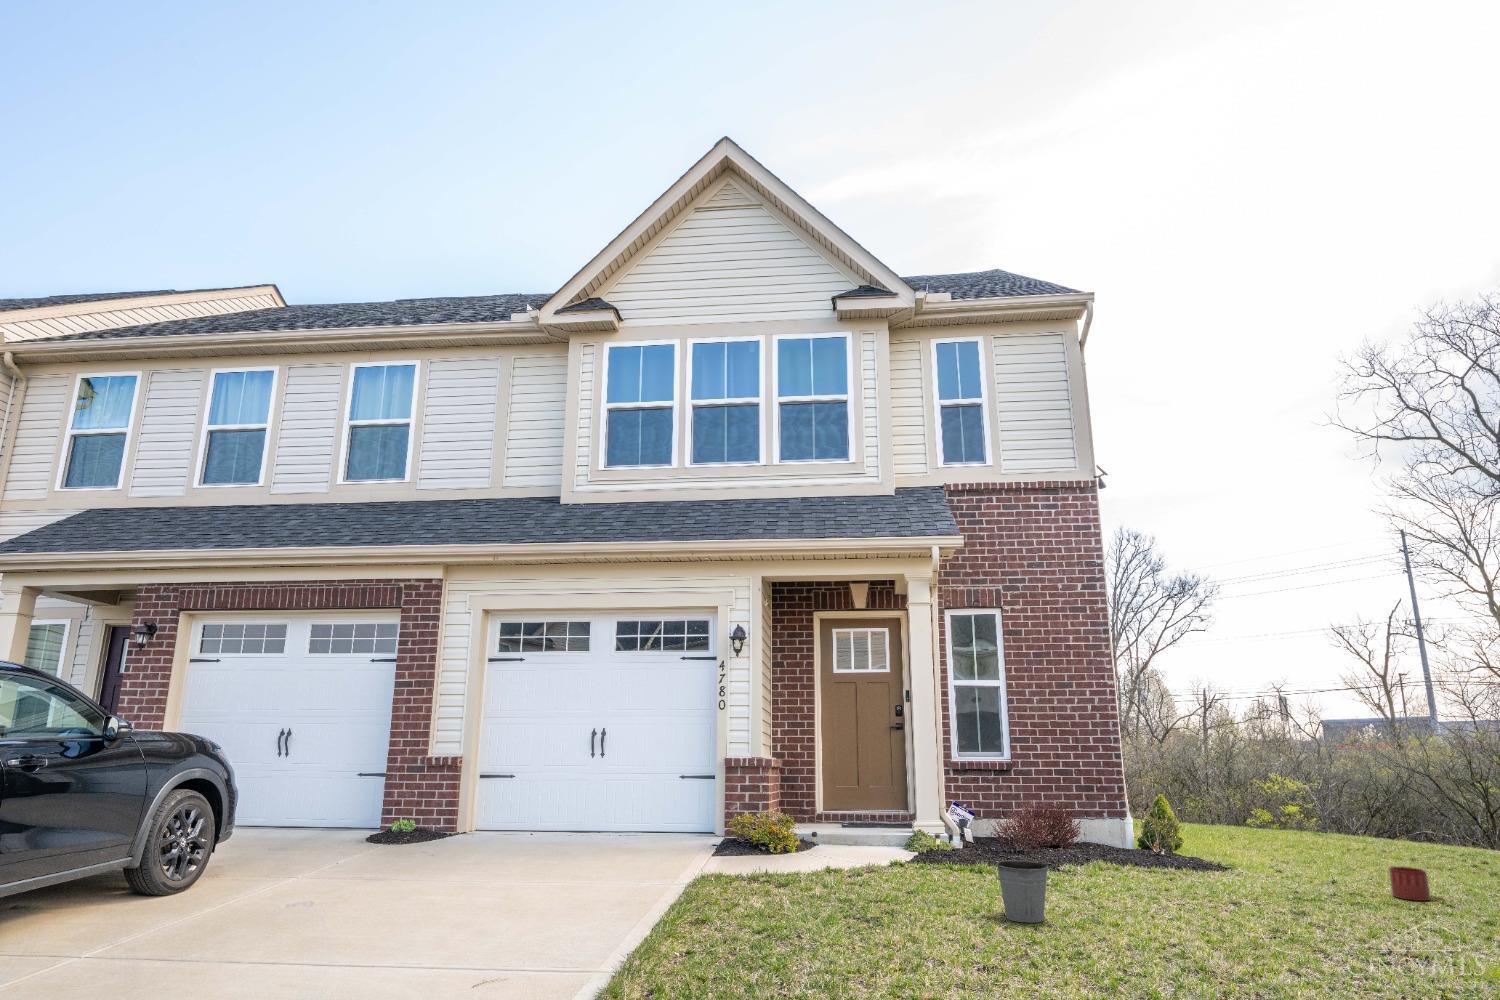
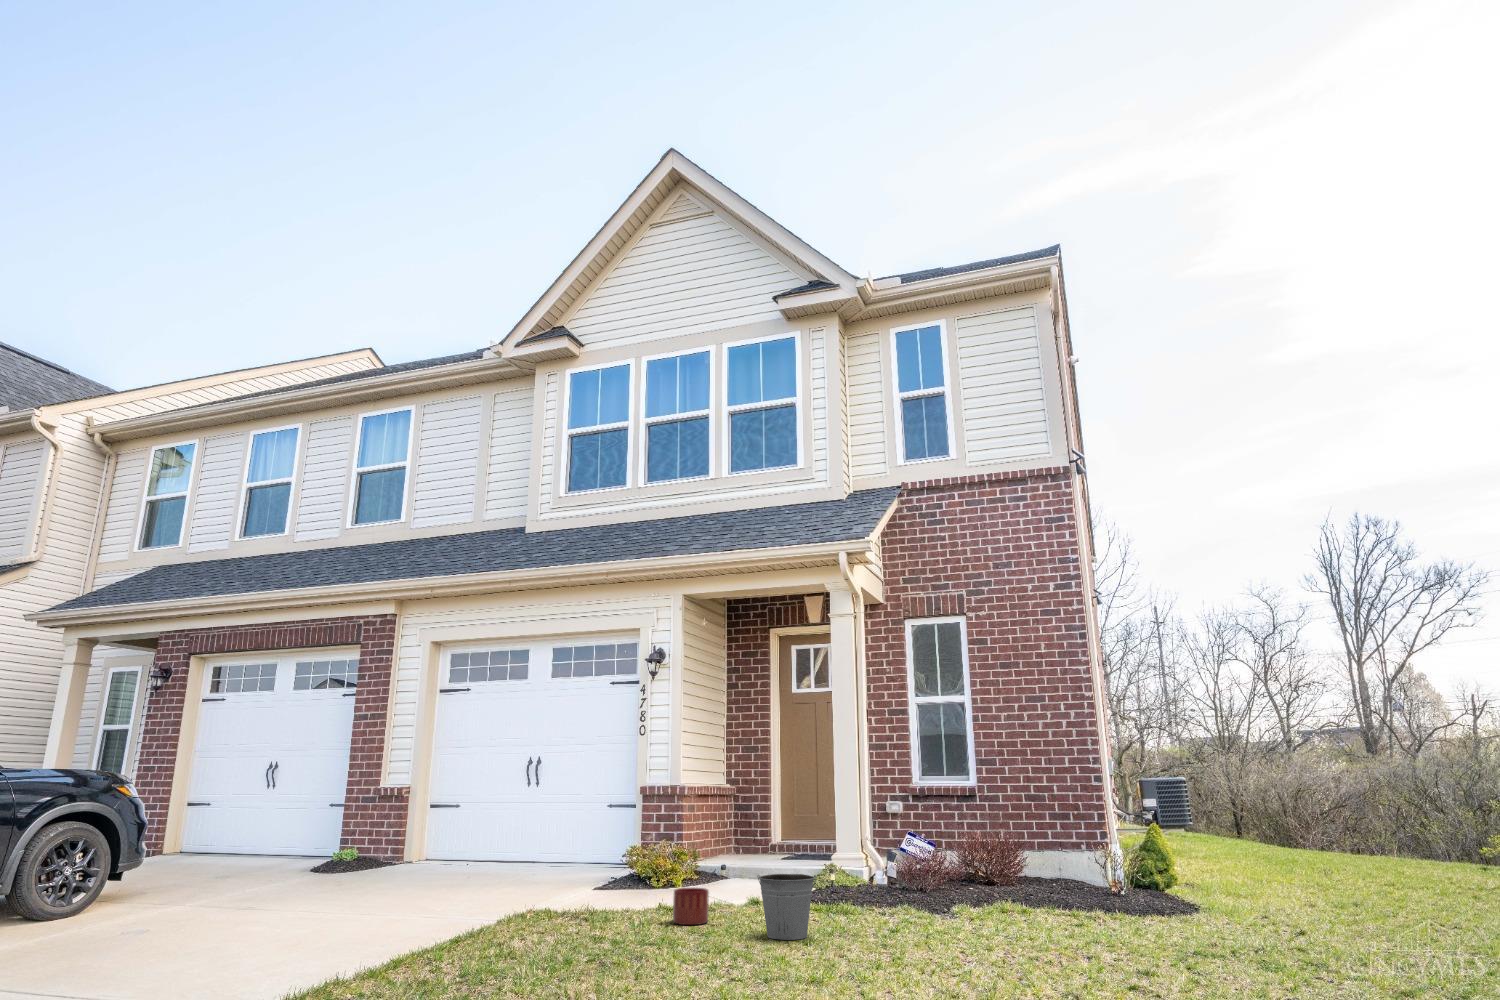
planter: present [1389,866,1430,901] -> present [673,888,709,925]

